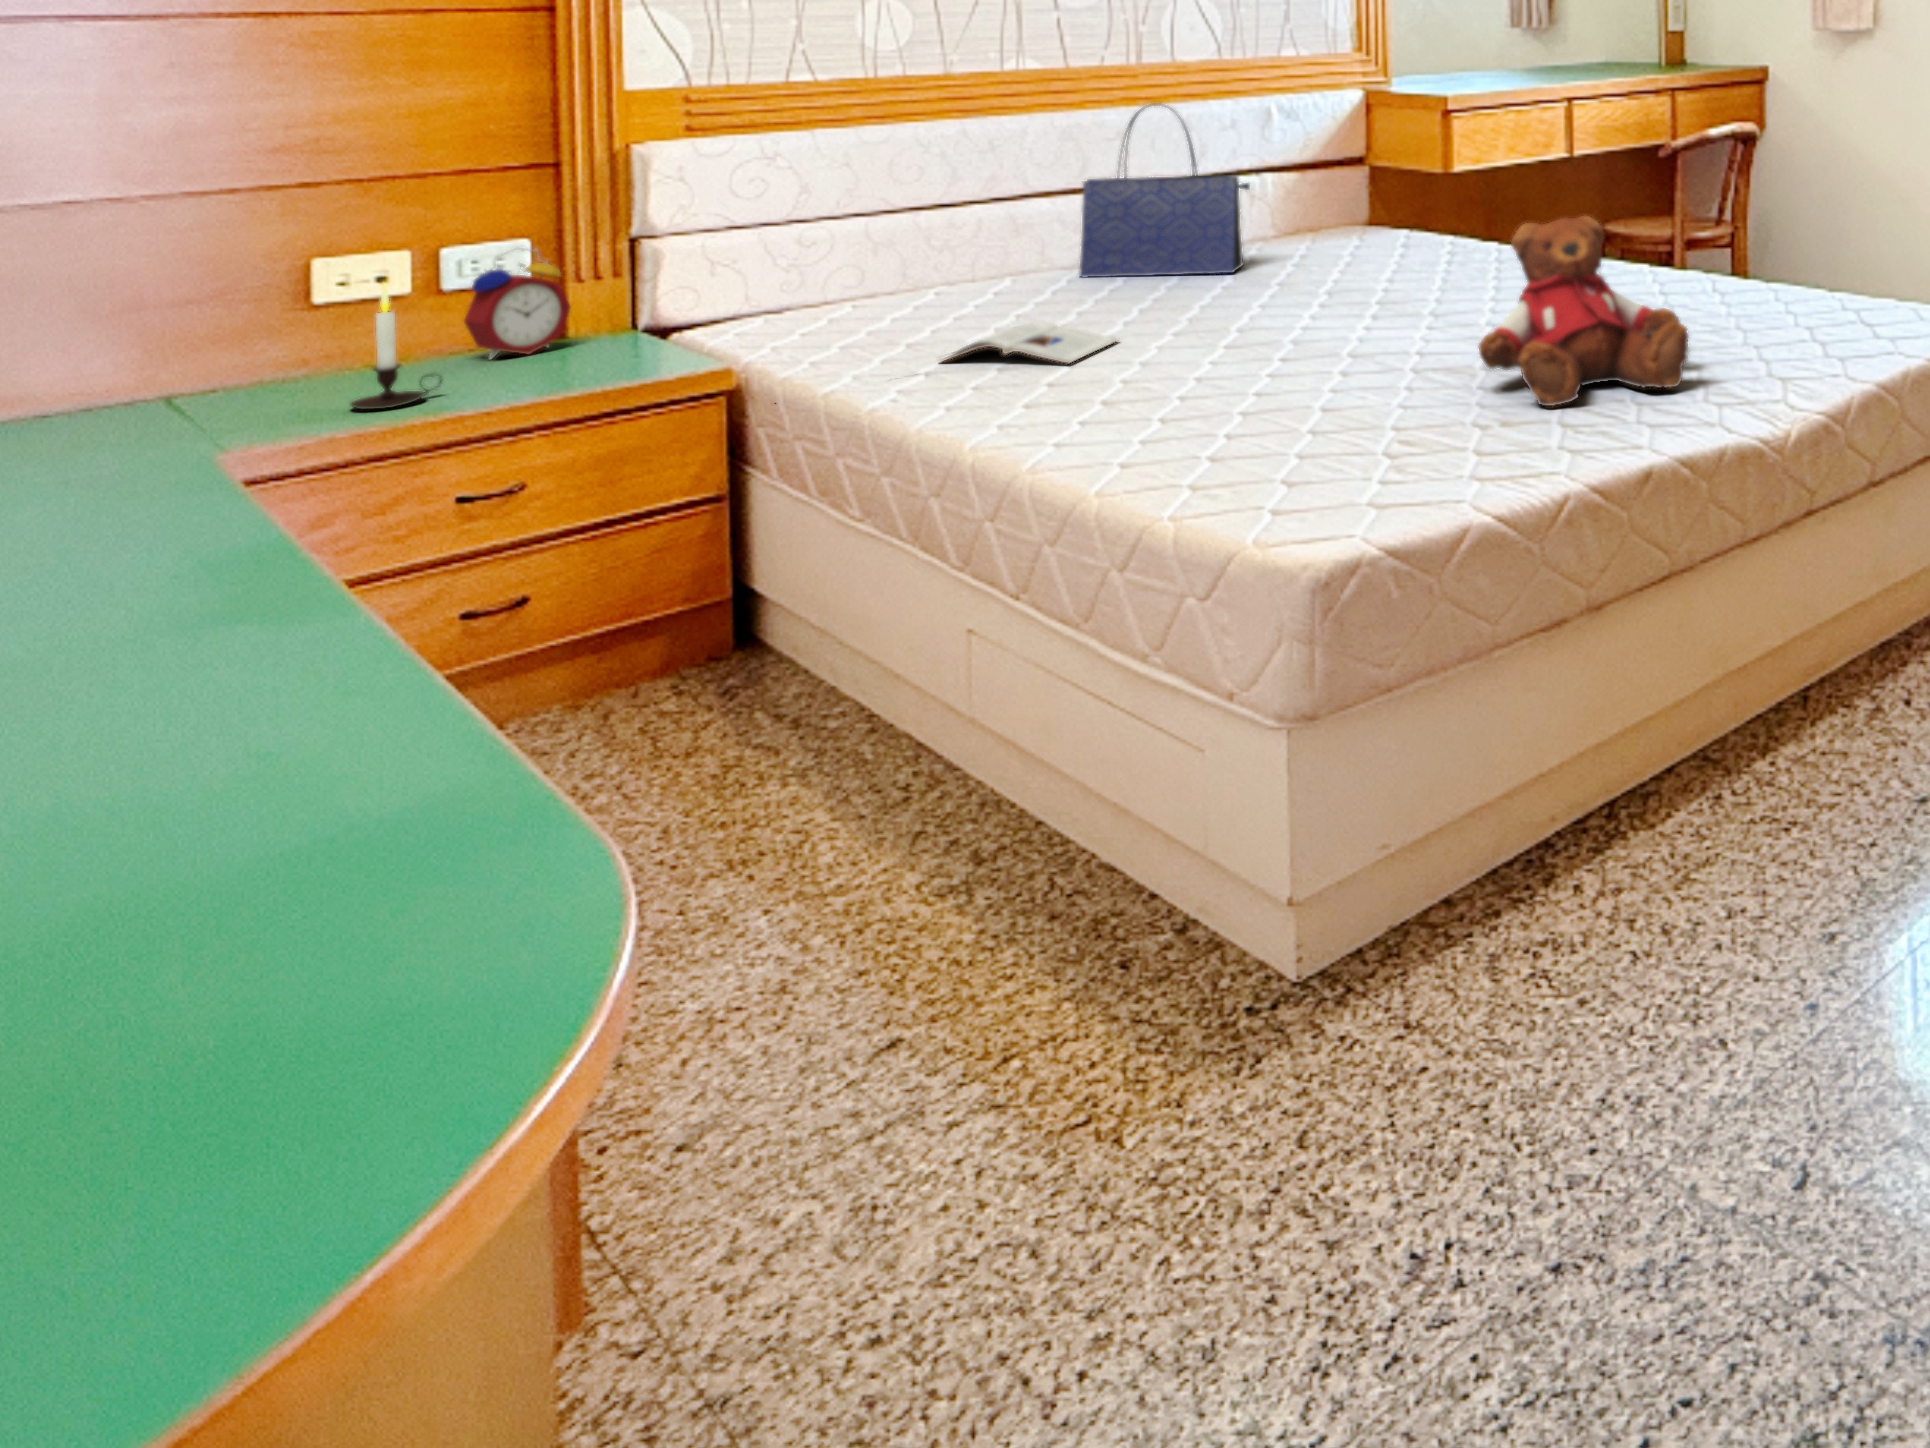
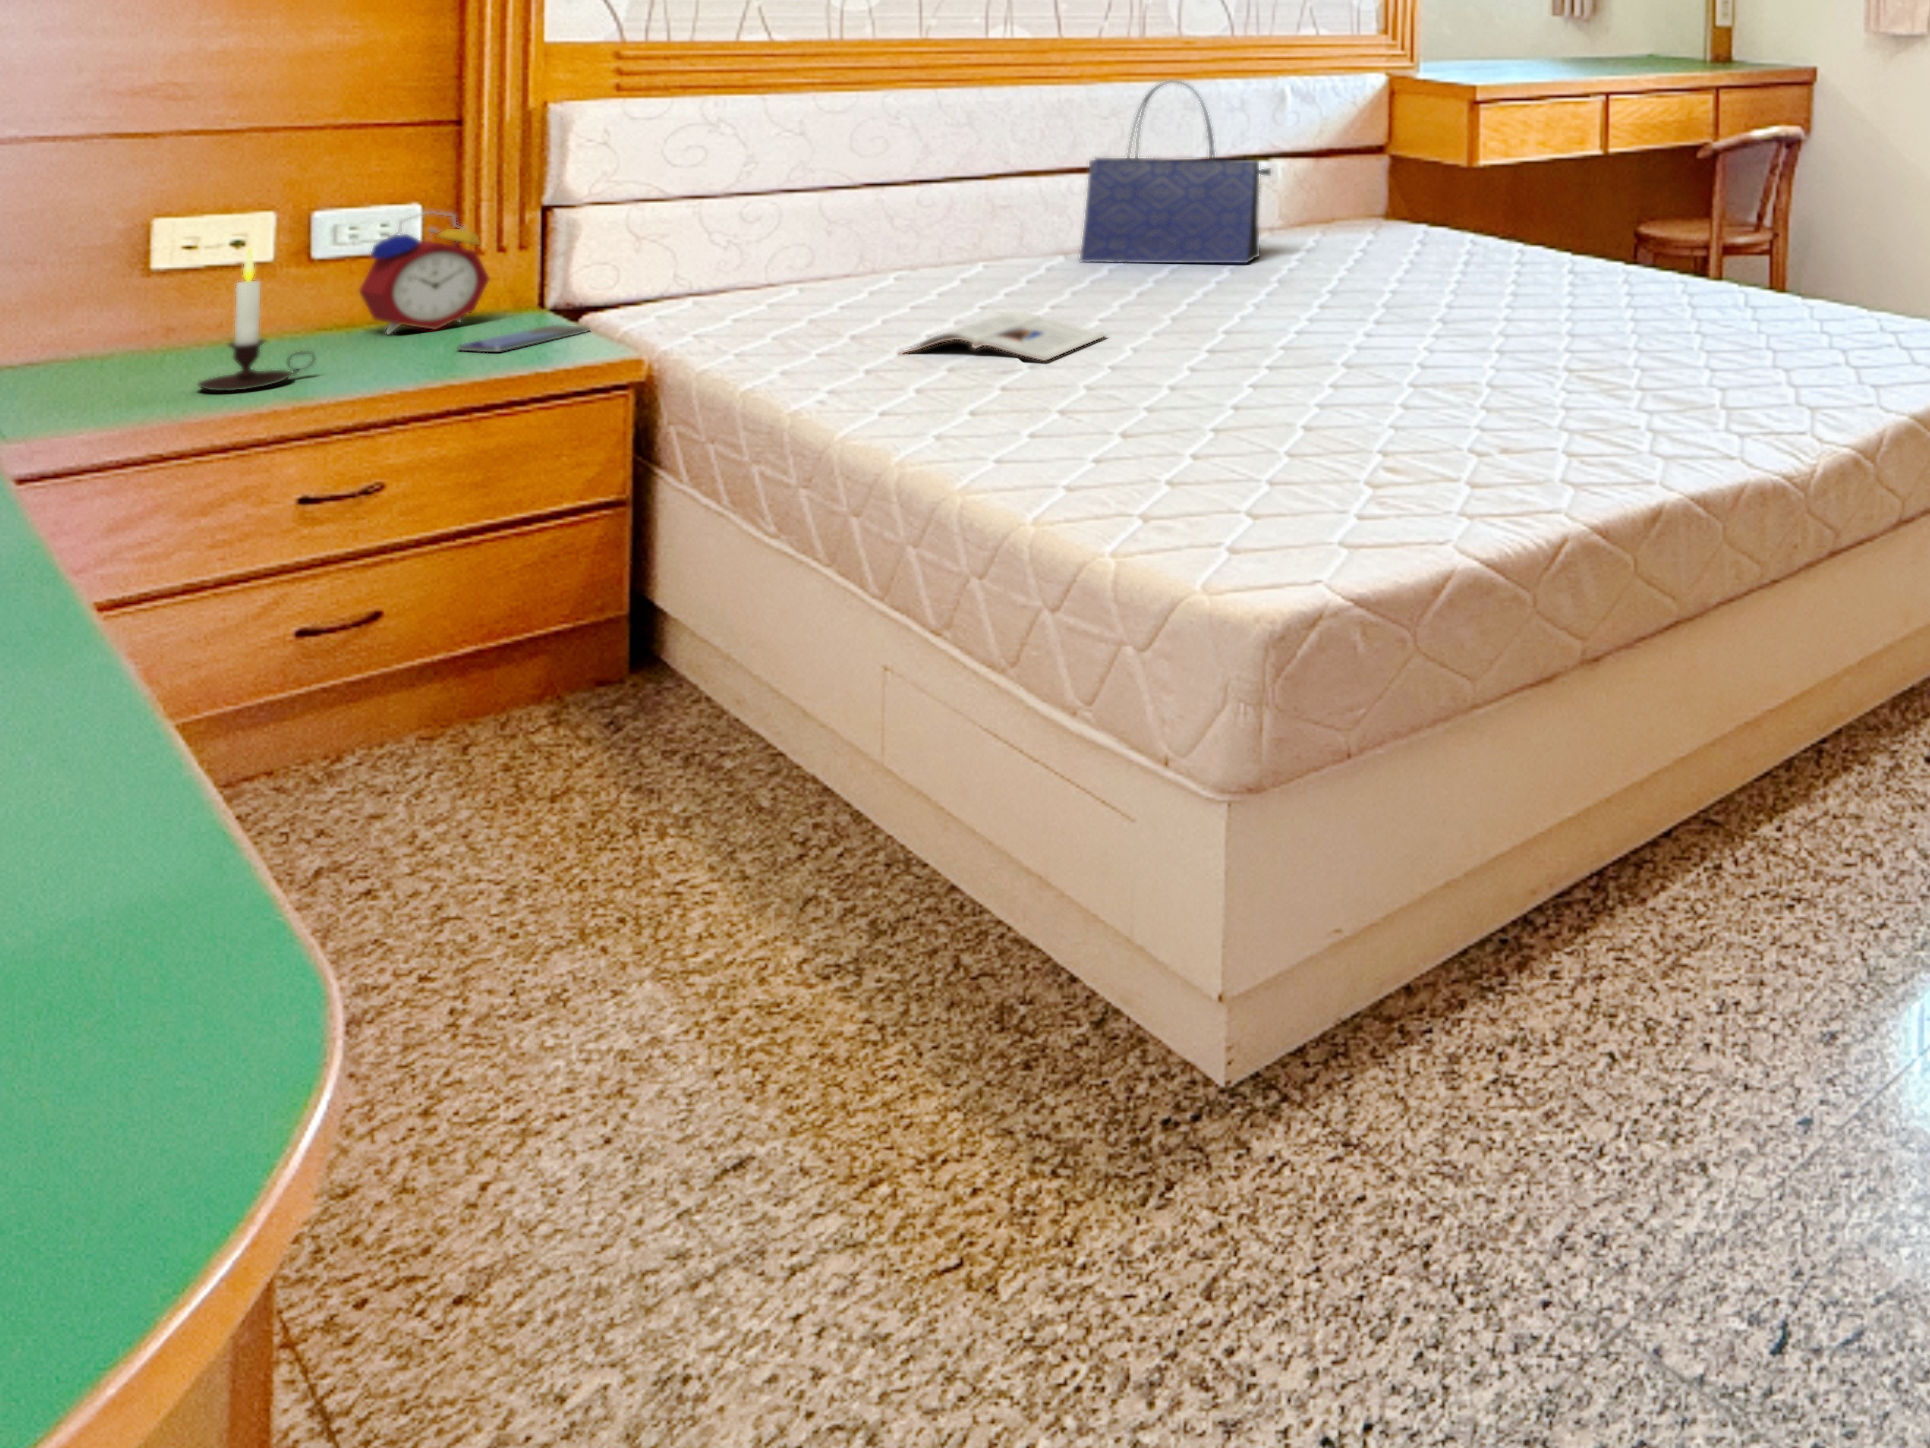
teddy bear: present [1479,216,1689,406] -> none [1492,222,1720,428]
smartphone: none [554,347,663,371] -> present [458,325,589,352]

